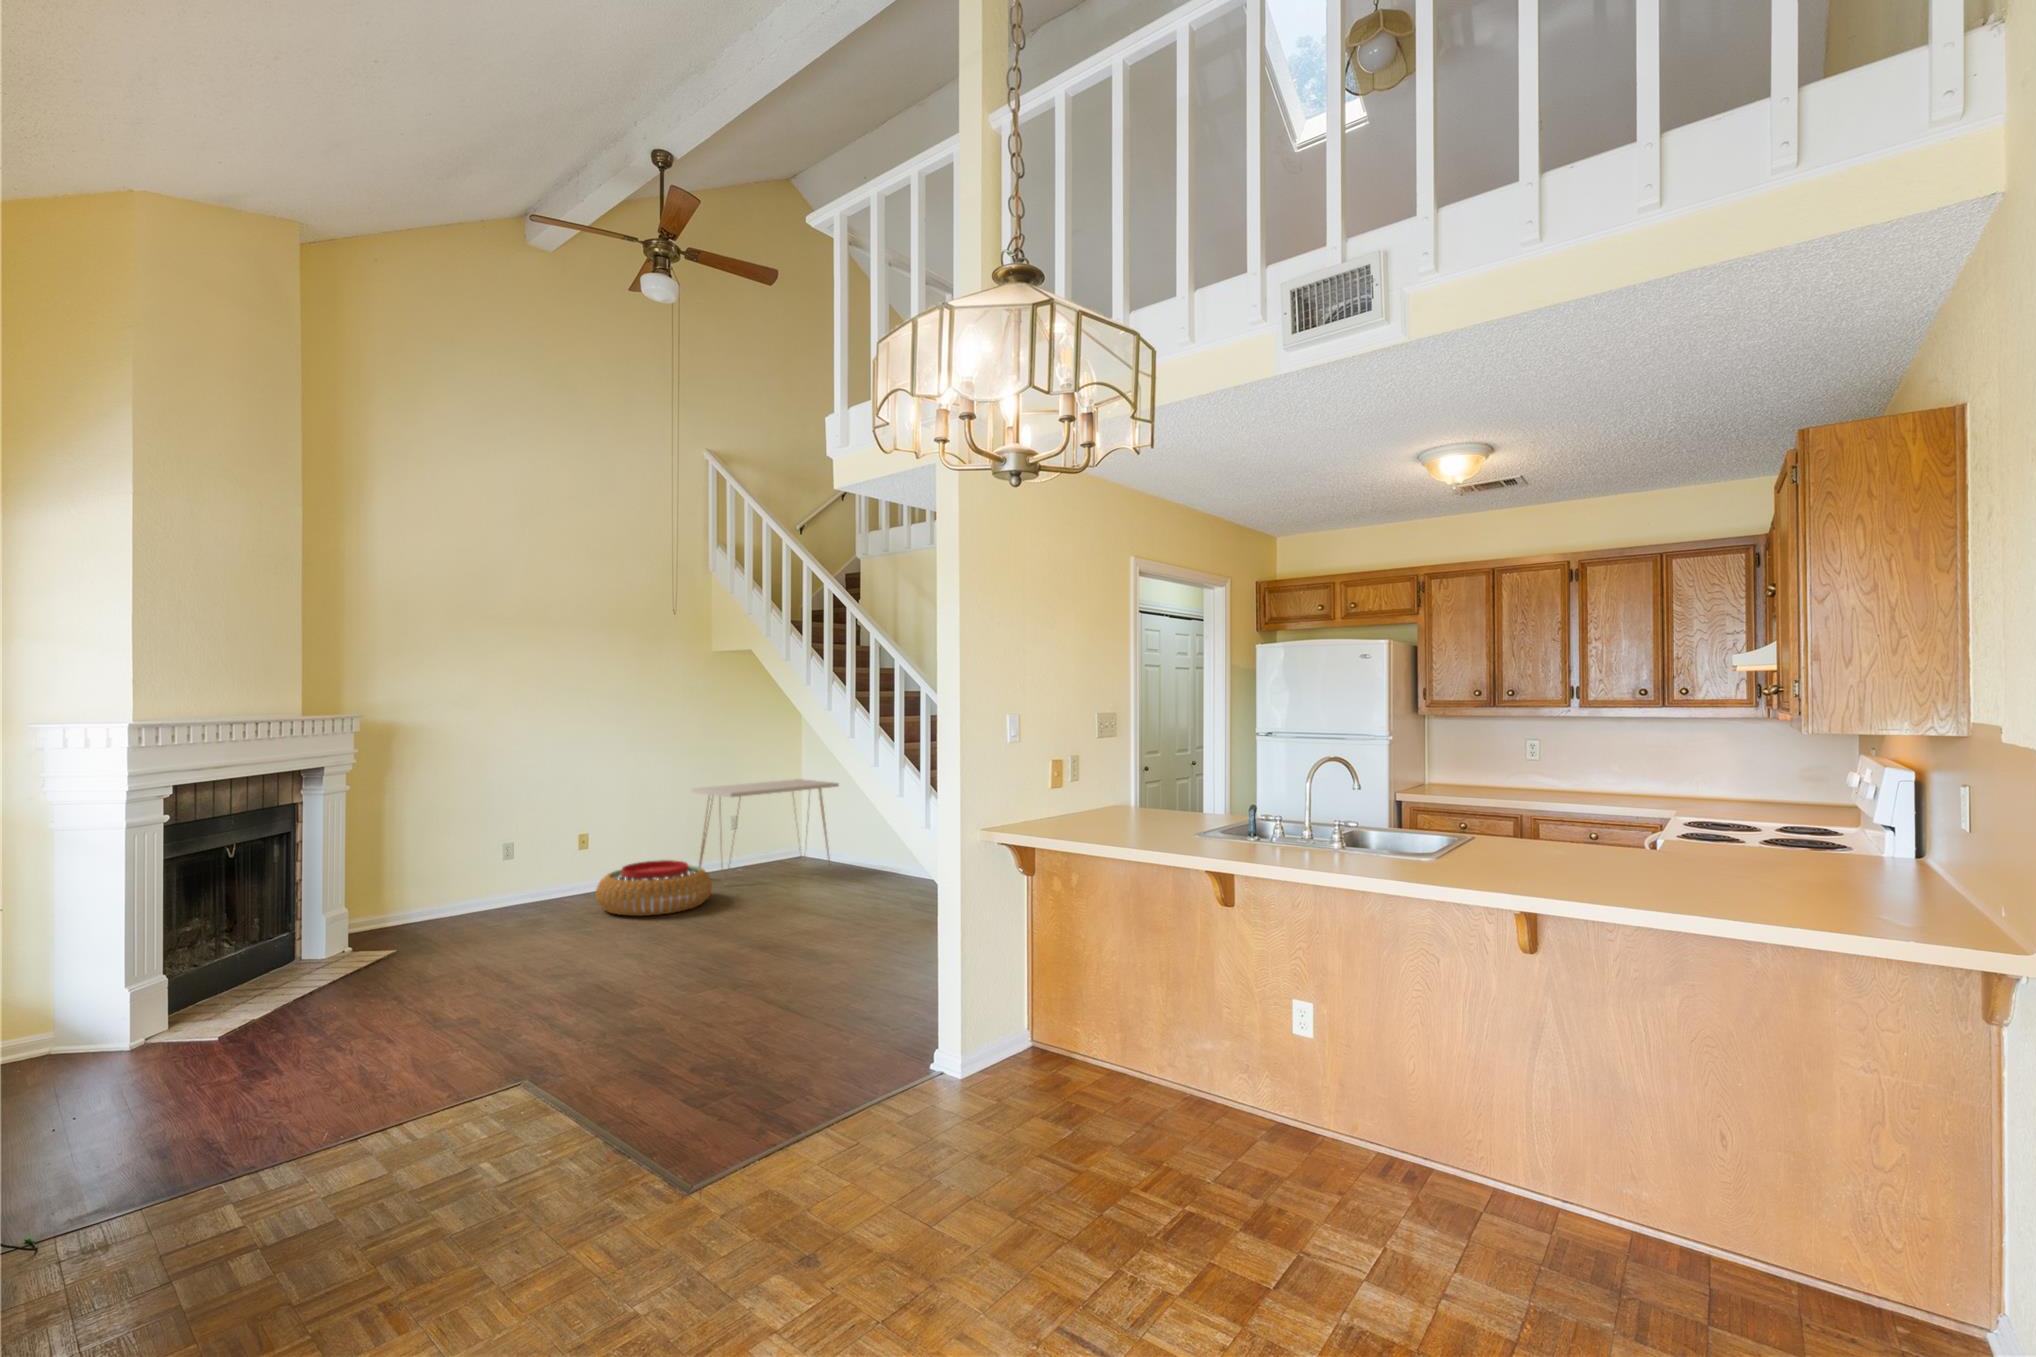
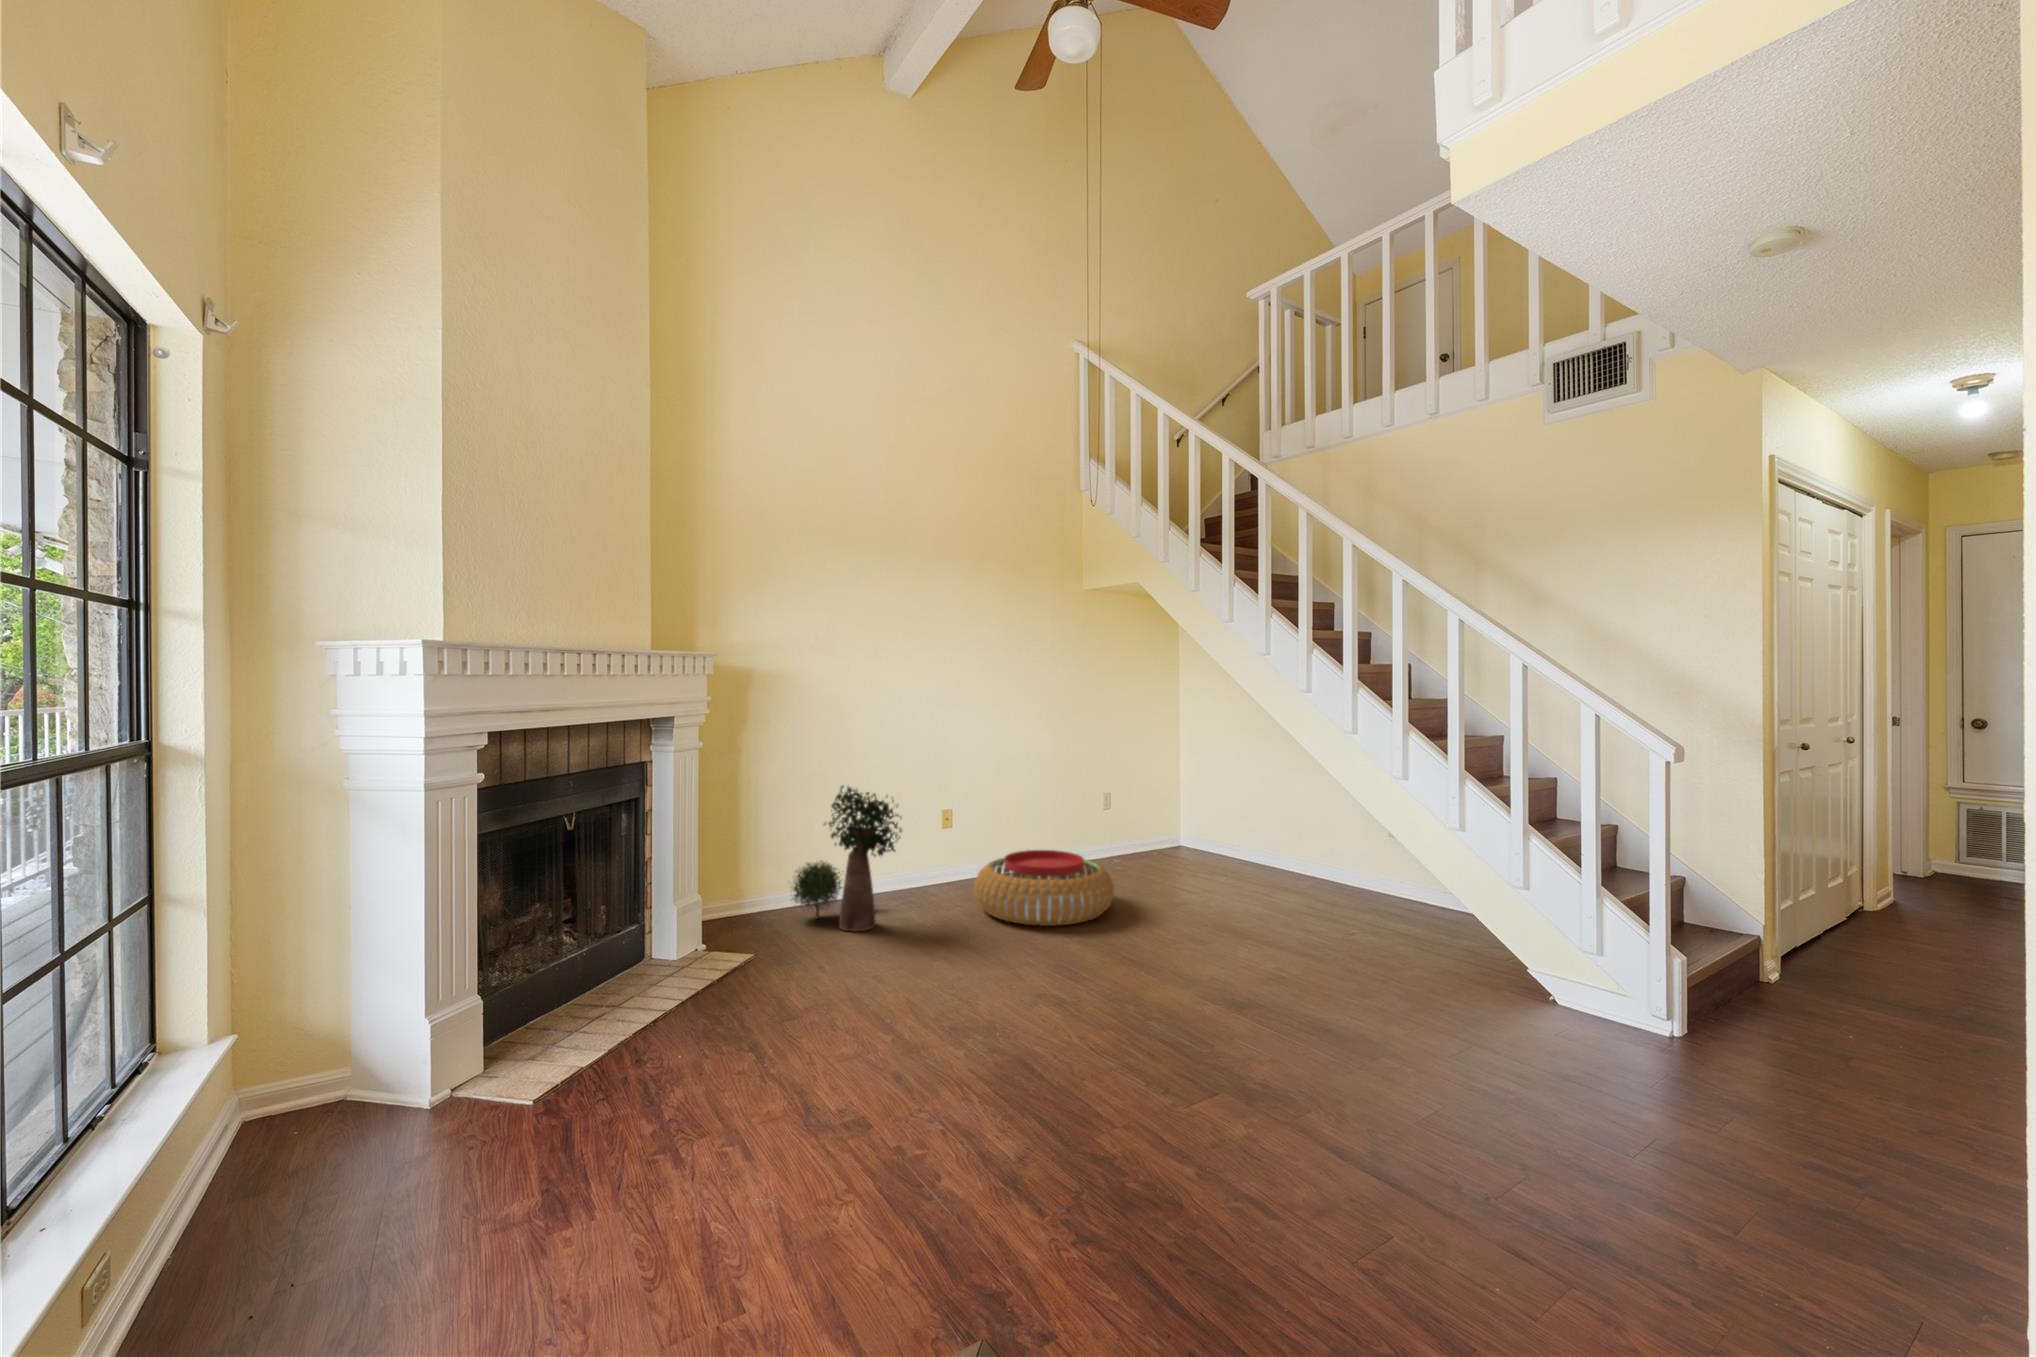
console table: present [691,779,839,884] -> none [1068,752,1243,884]
potted plant: none [428,816,530,930] -> present [793,786,901,931]

